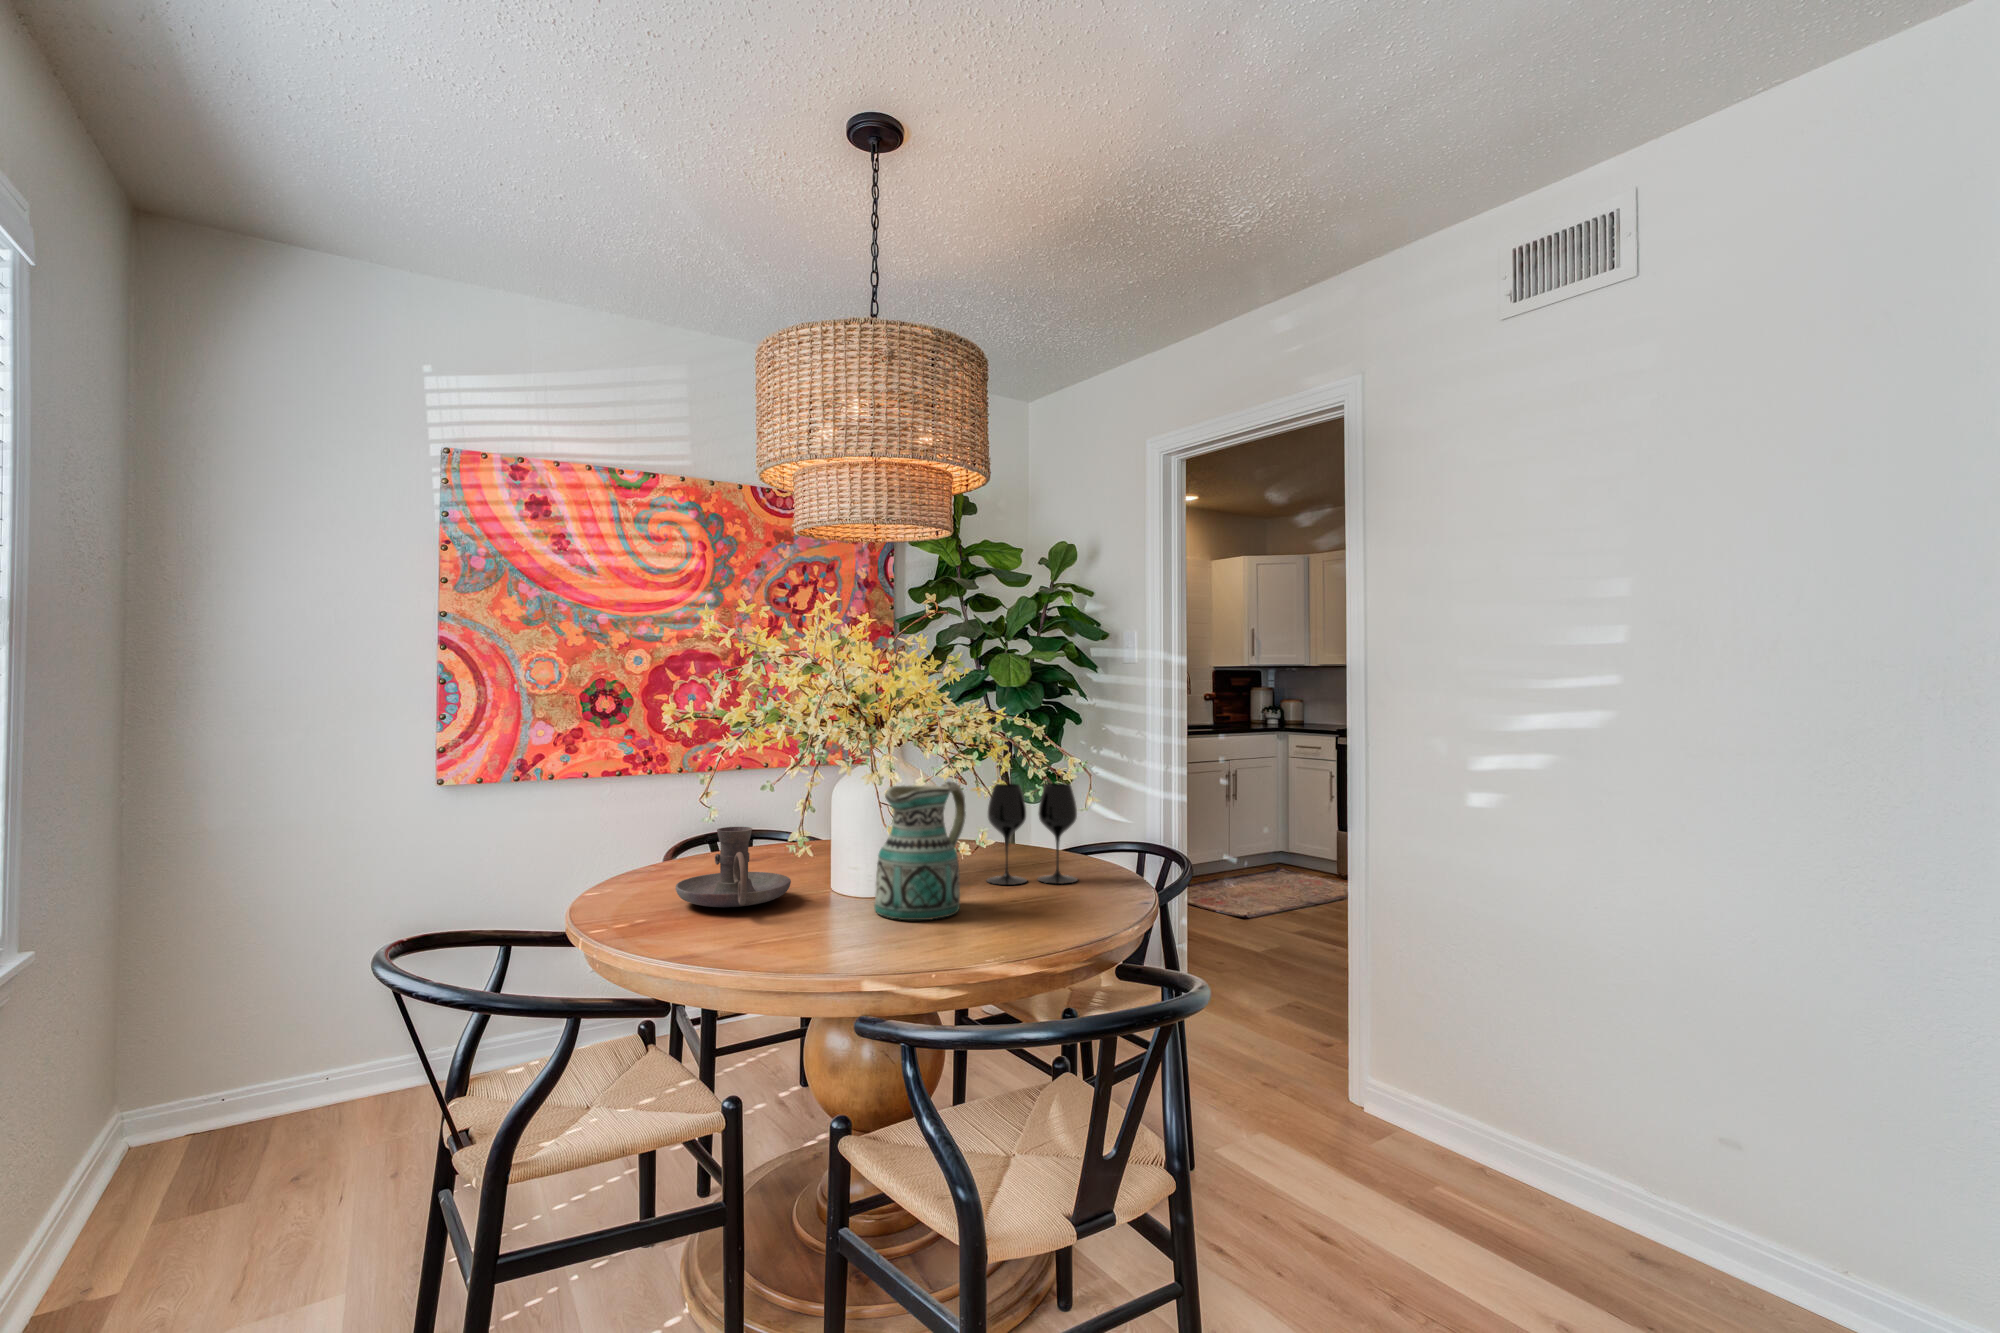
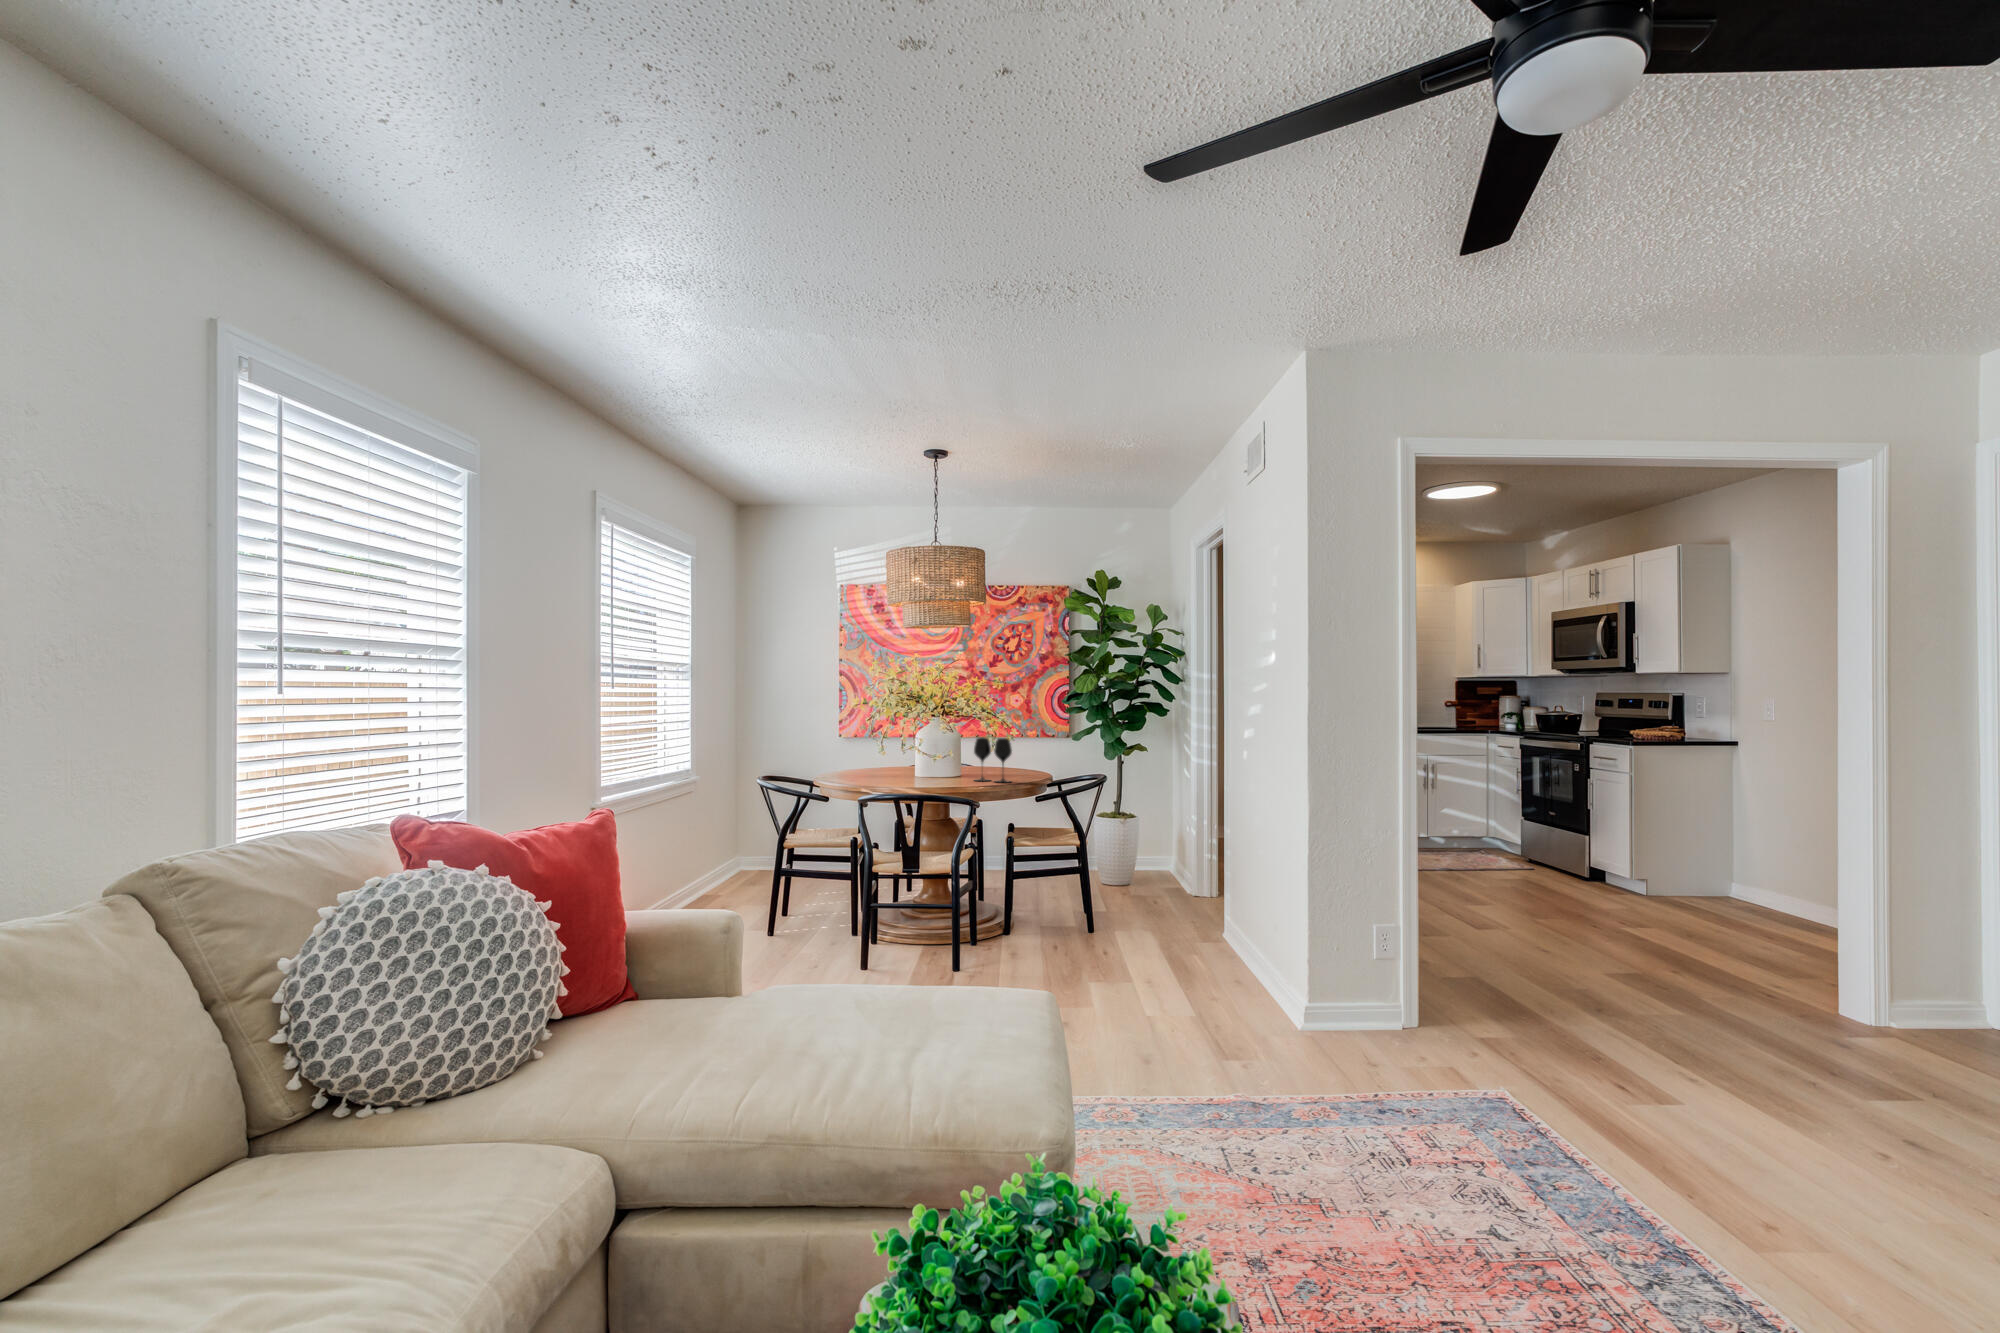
ceramic pitcher: present [874,782,966,920] -> none [903,733,949,784]
candle holder: present [676,827,791,907] -> none [848,749,892,778]

